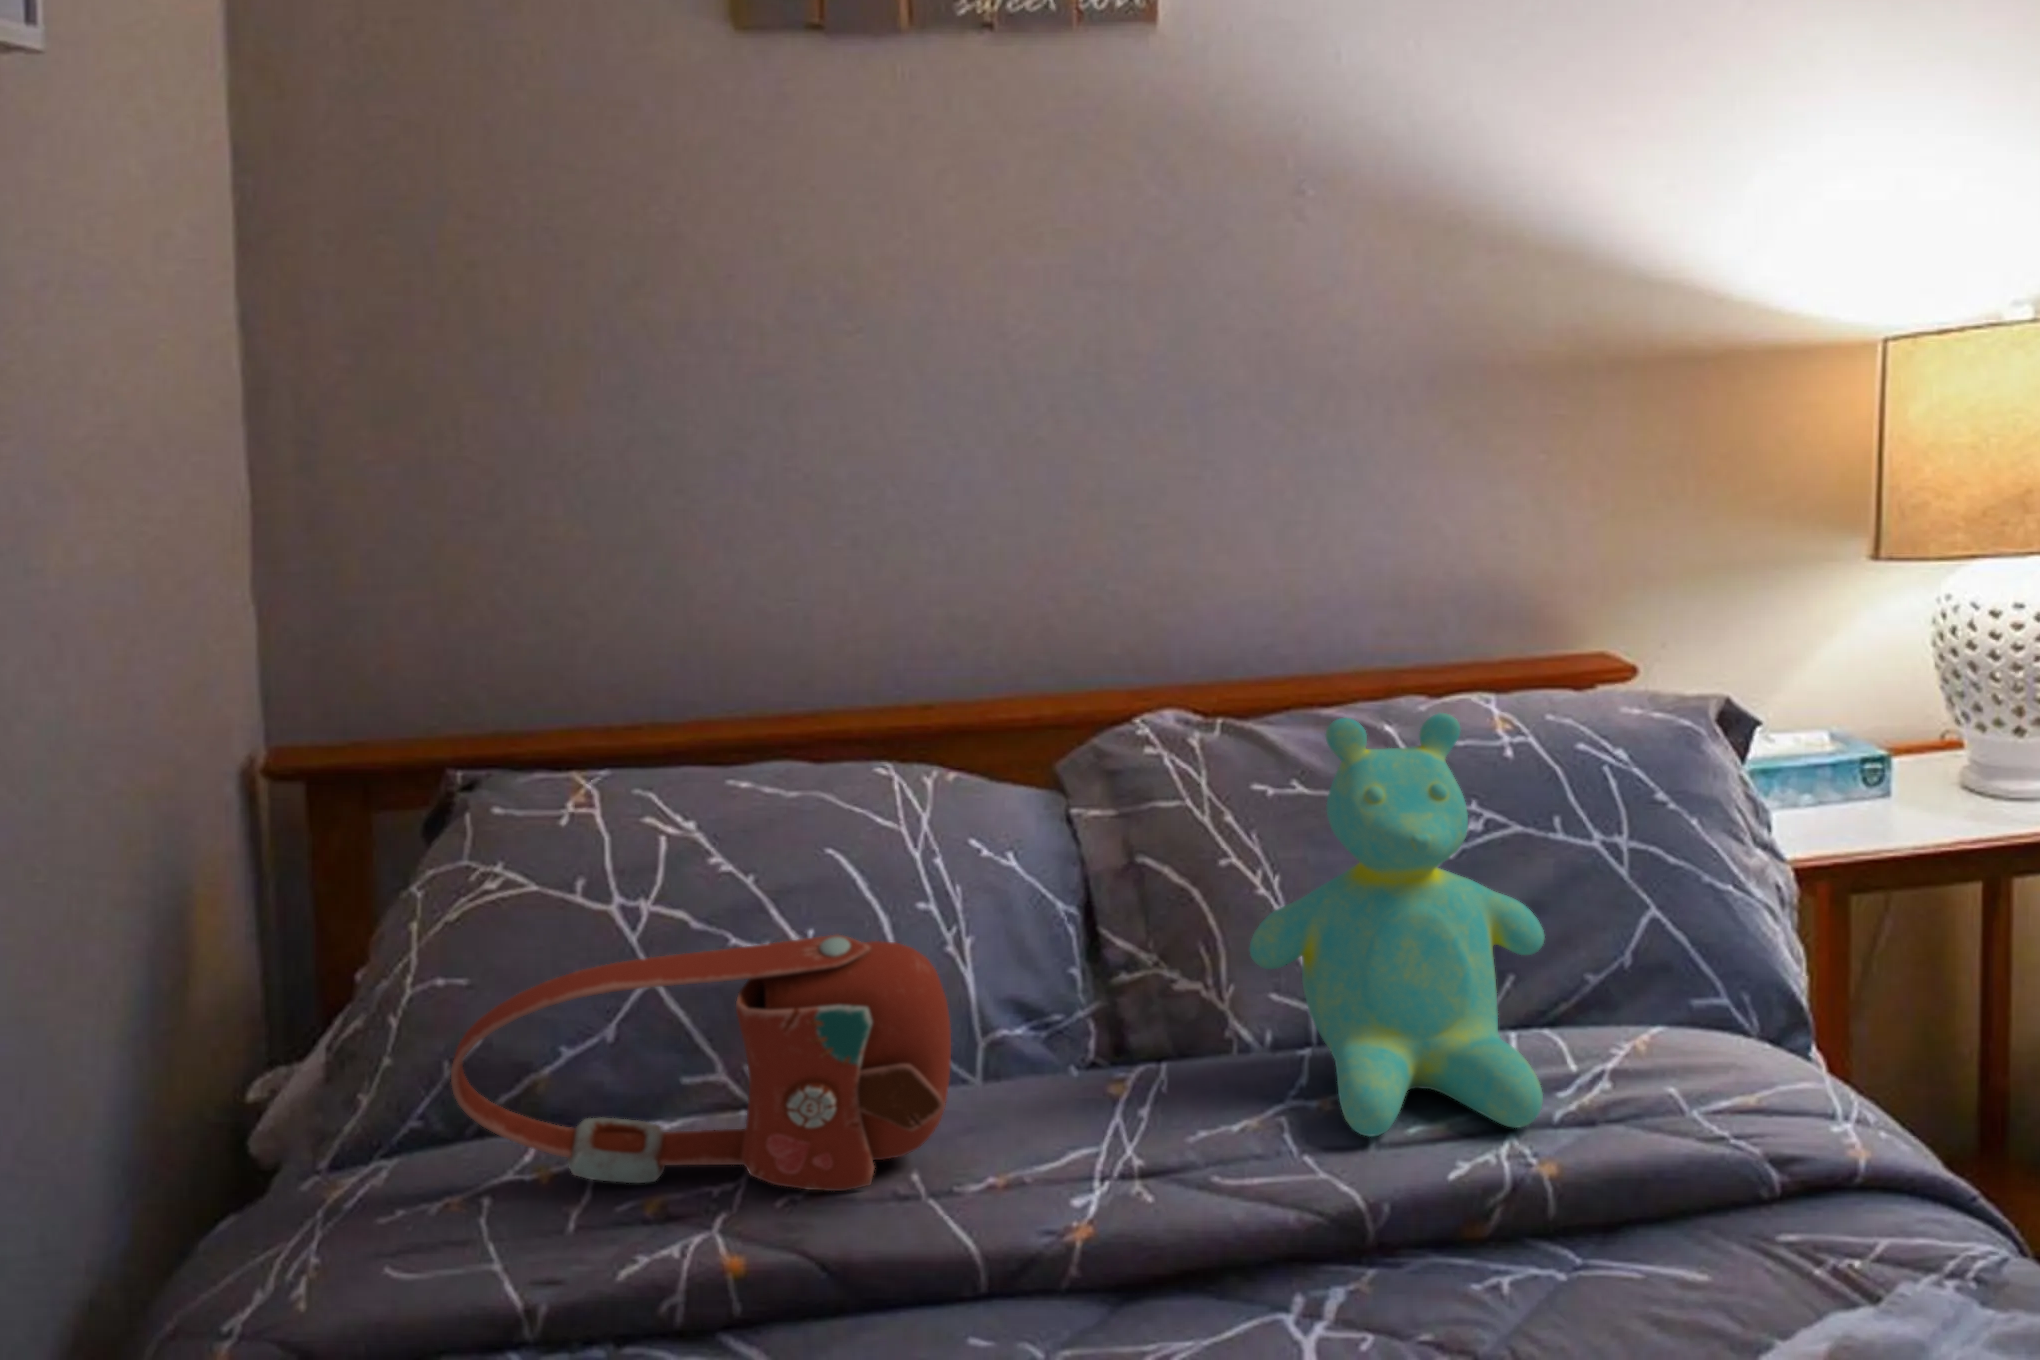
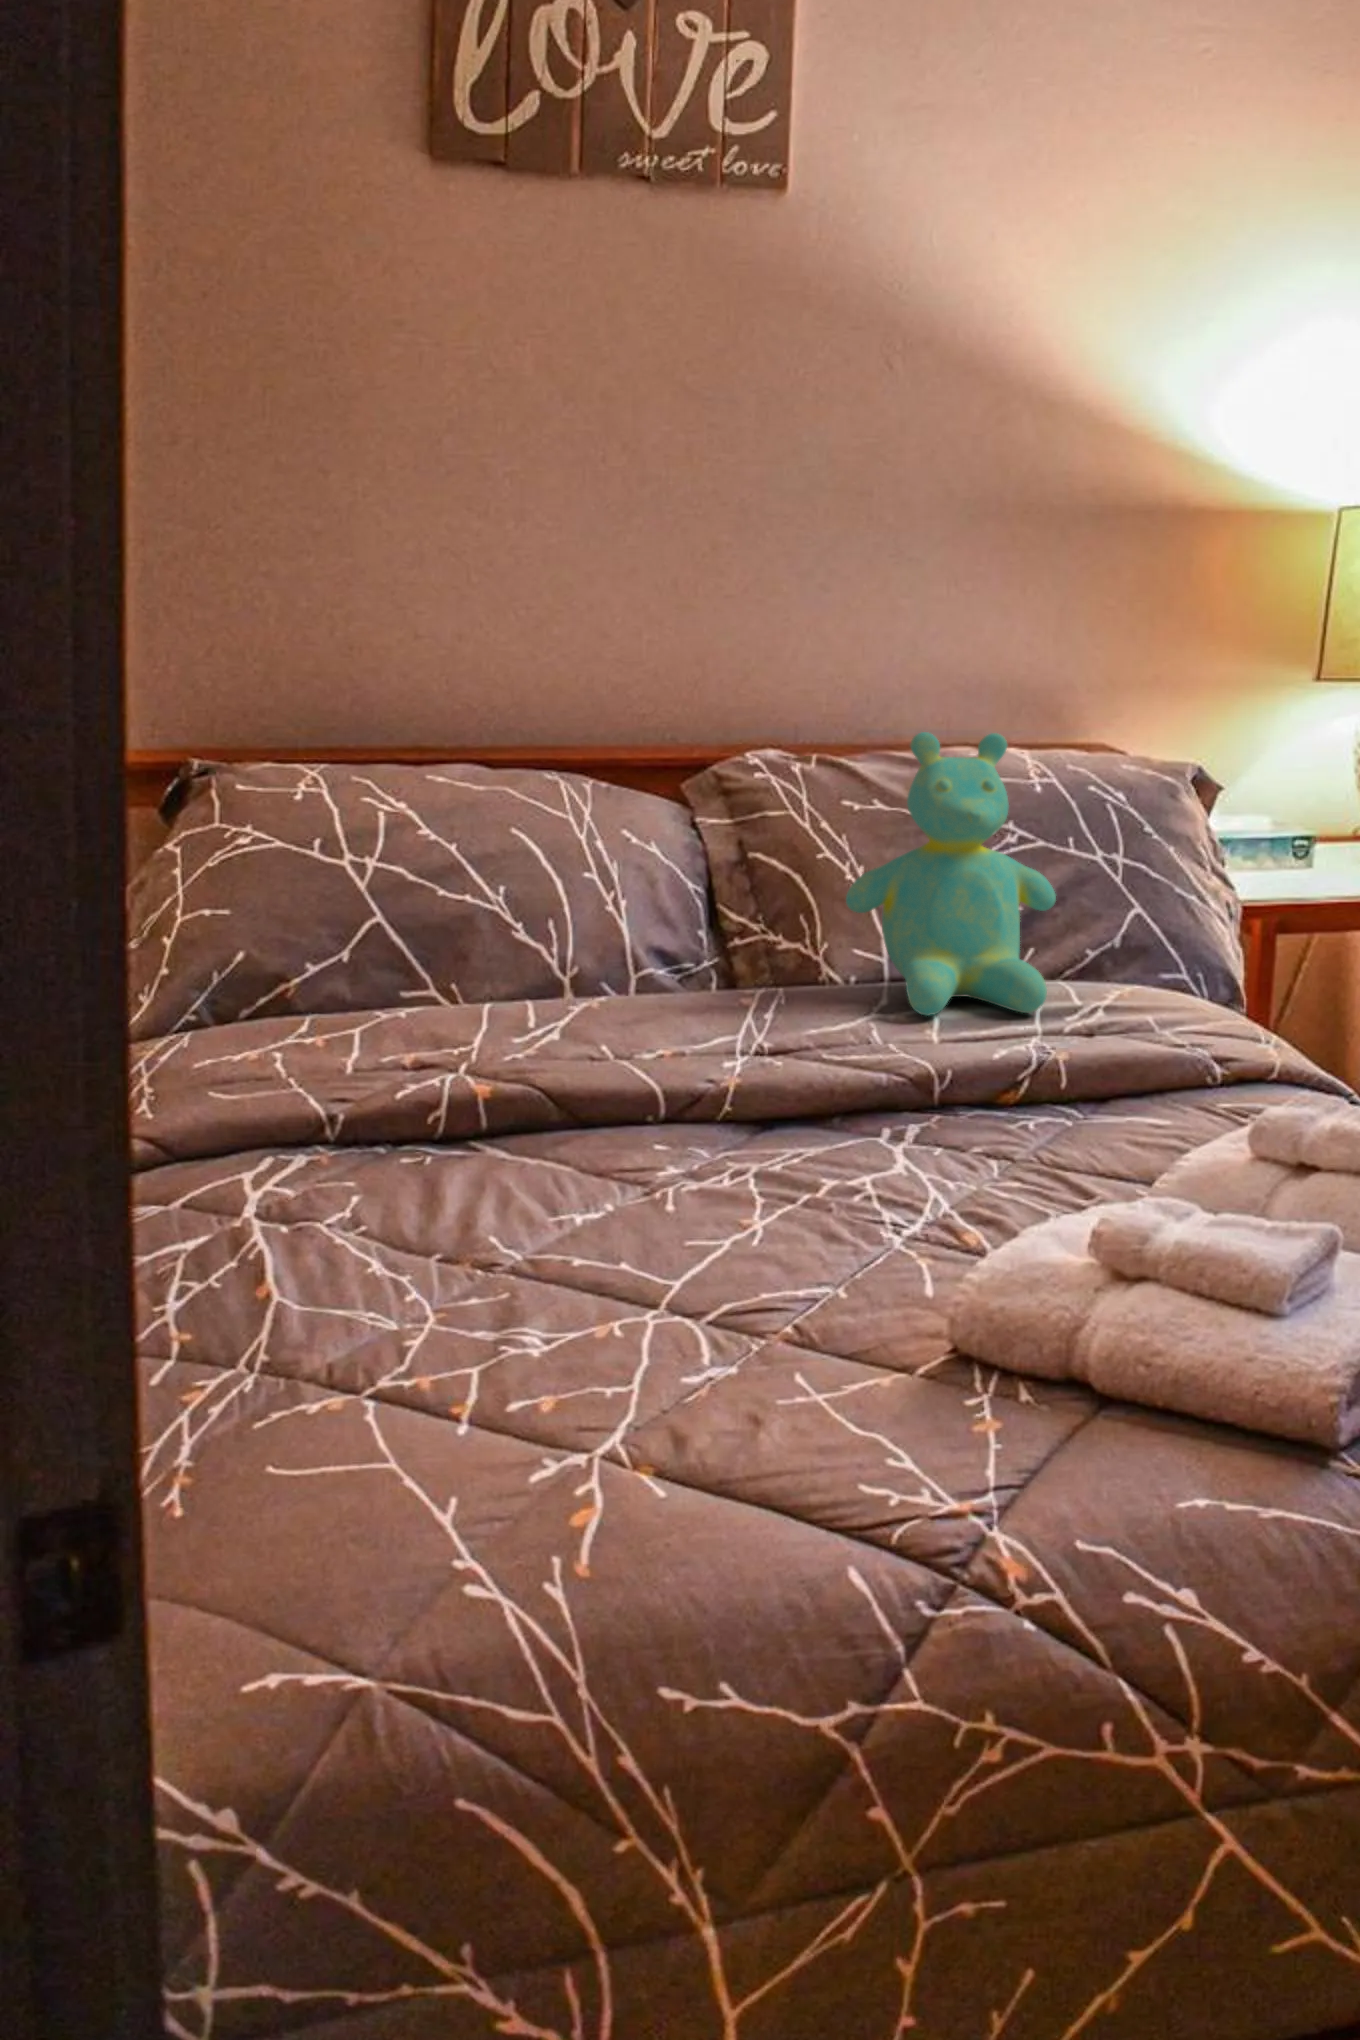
handbag: present [451,935,951,1191] -> none [249,857,630,1039]

